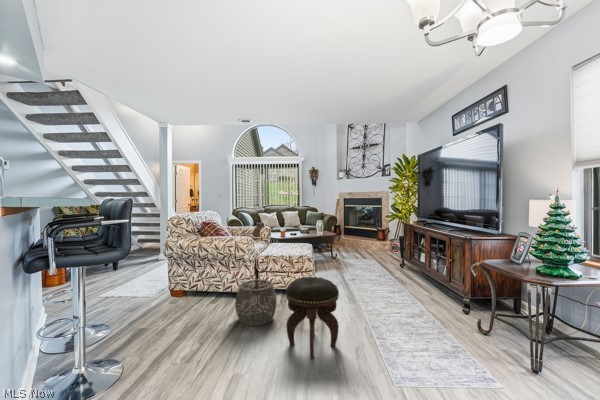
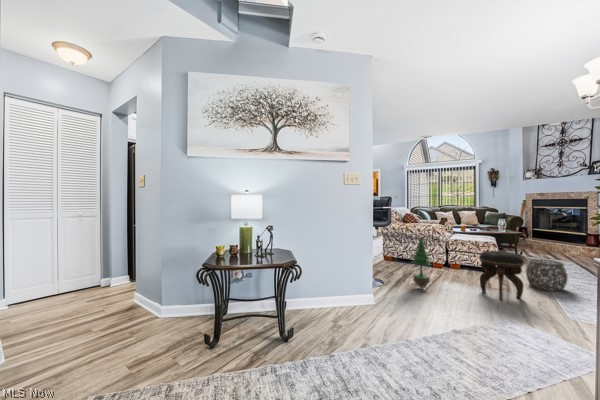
potted tree: none [175,269,213,367] -> present [412,237,431,288]
woven basket: present [235,280,277,326] -> present [526,259,567,291]

